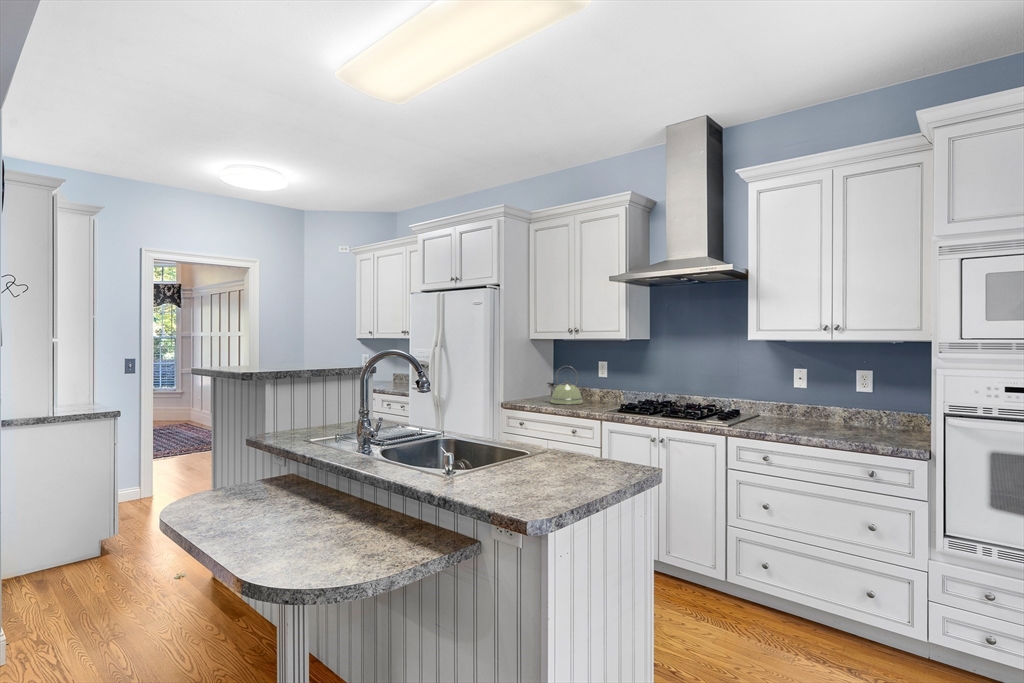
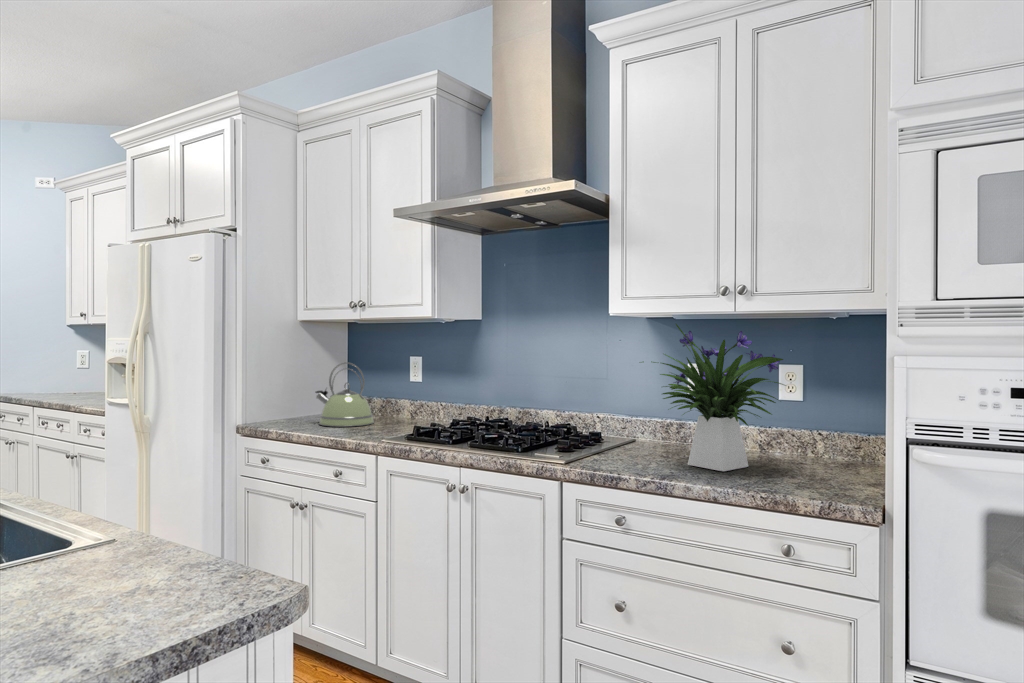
flower arrangement: none [773,346,866,432] -> present [653,324,786,471]

